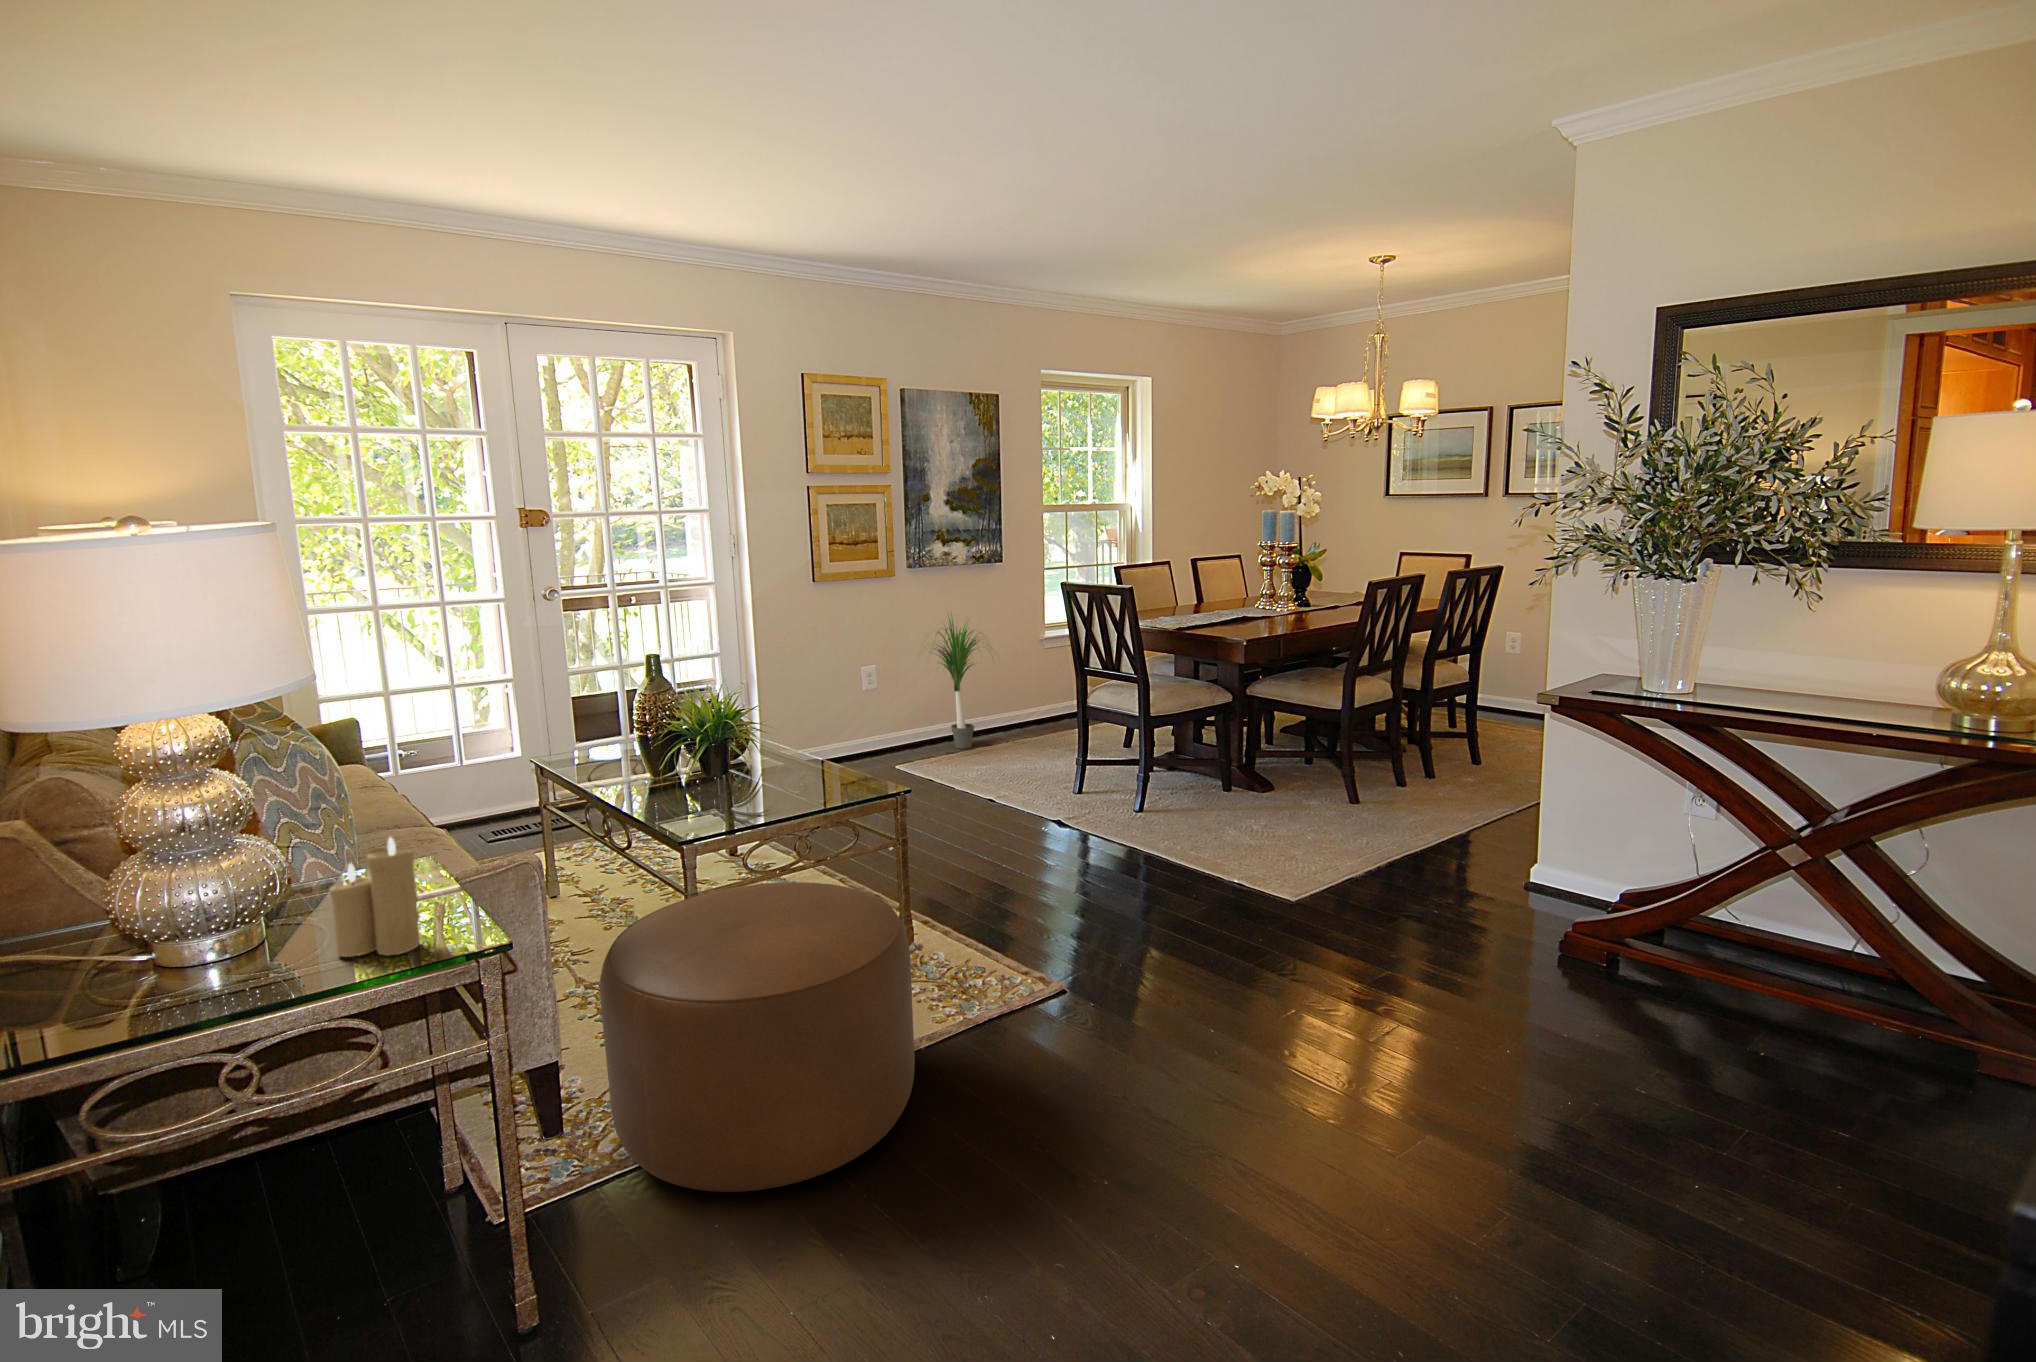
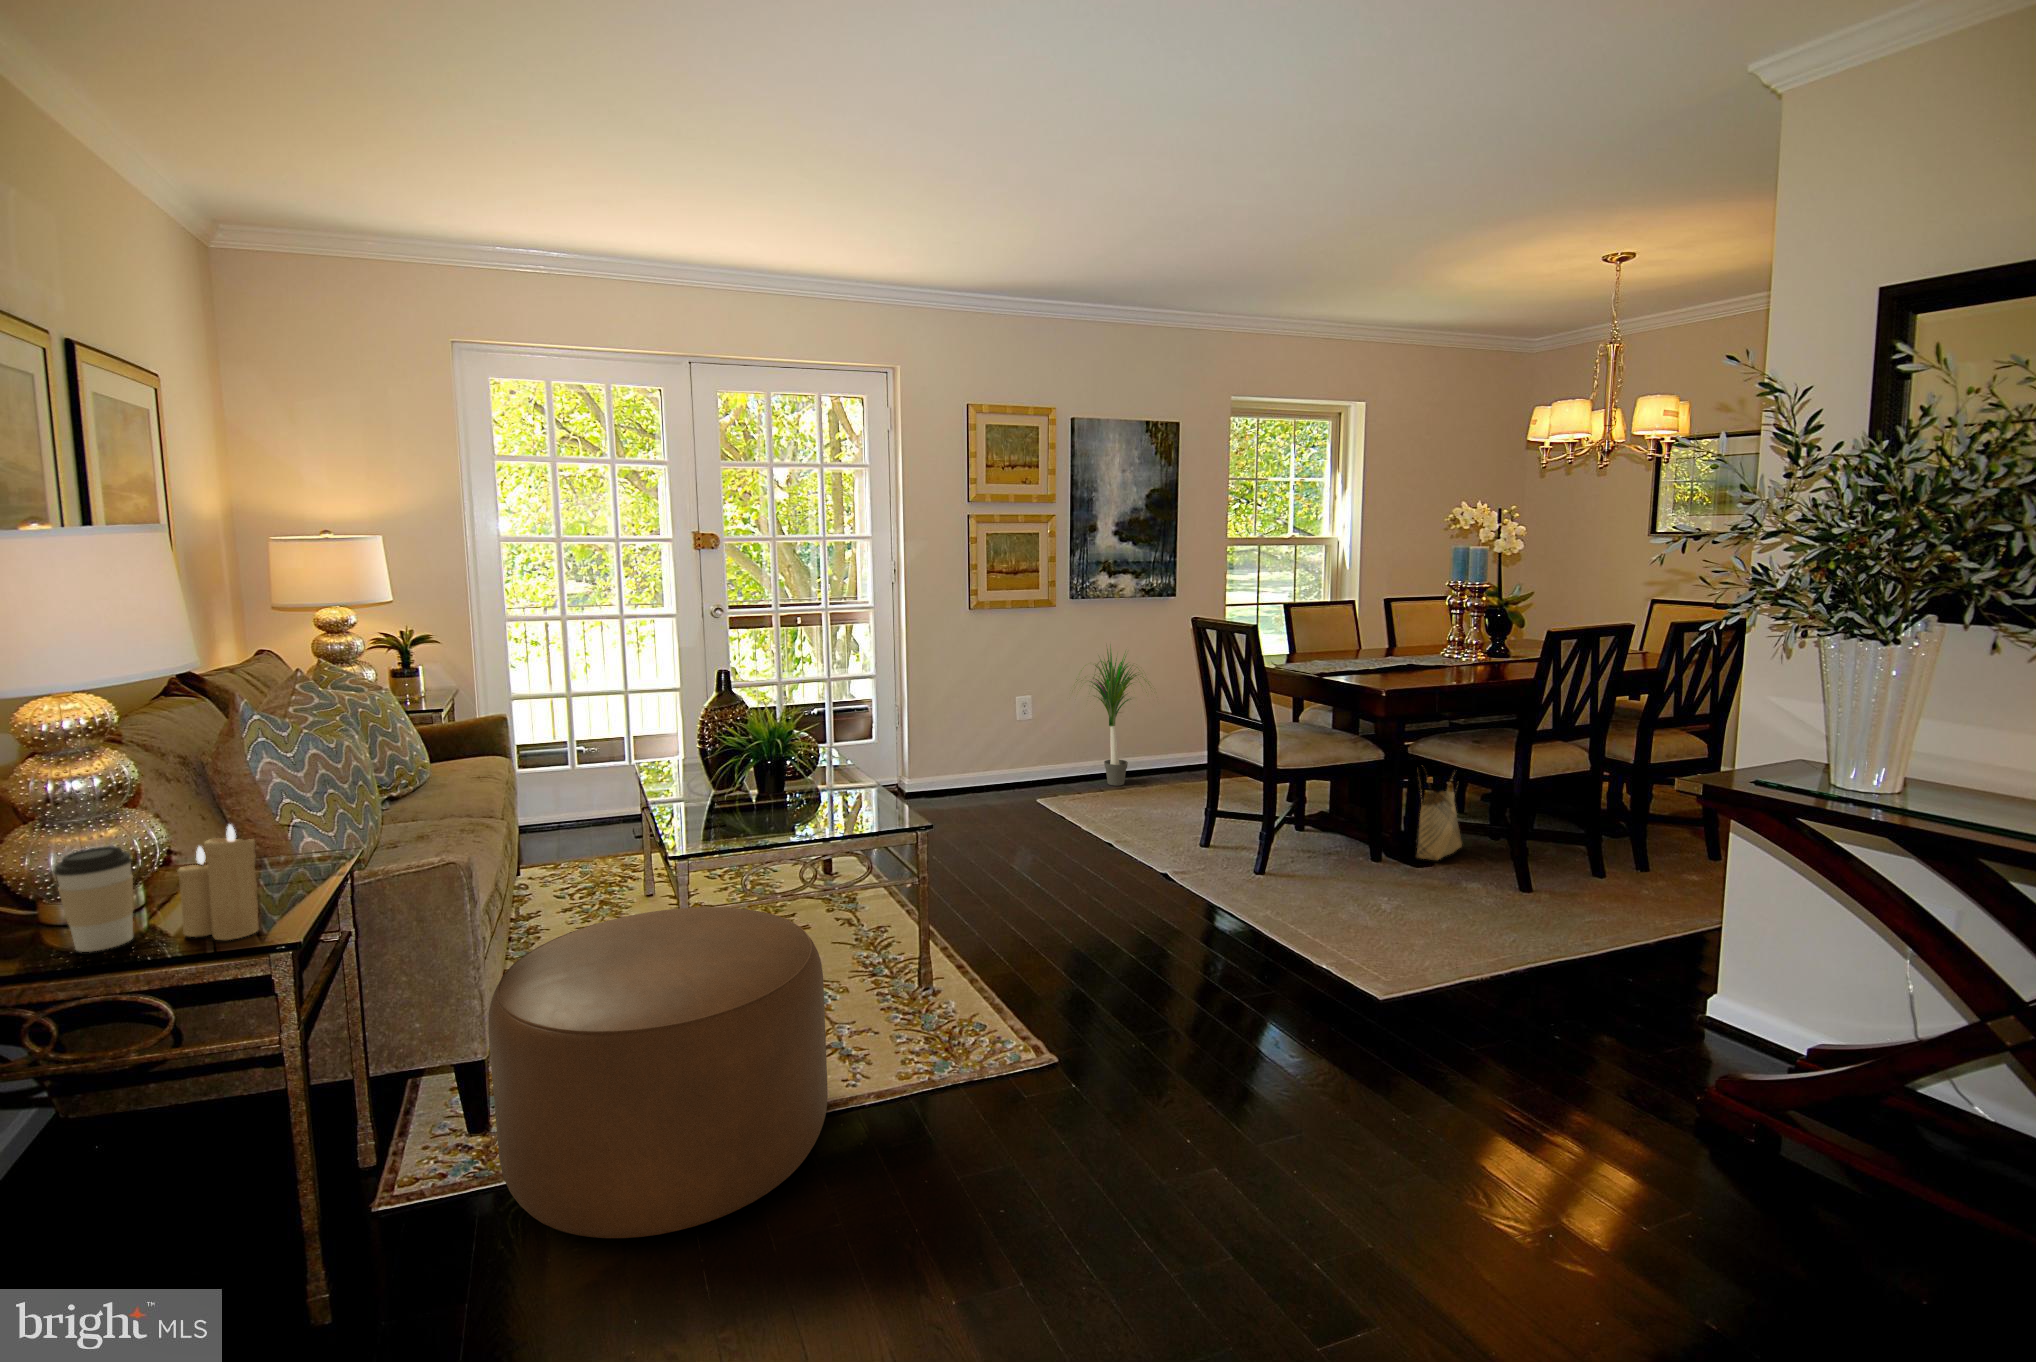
woven basket: none [1258,704,1294,787] -> present [1416,776,1462,860]
coffee cup: none [199,873,278,986] -> present [54,846,133,952]

